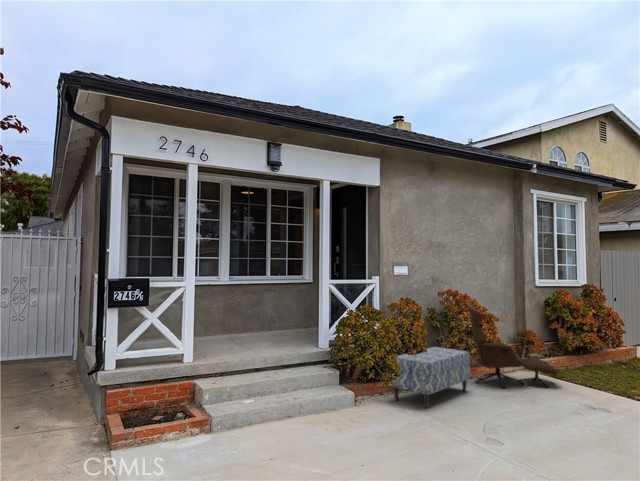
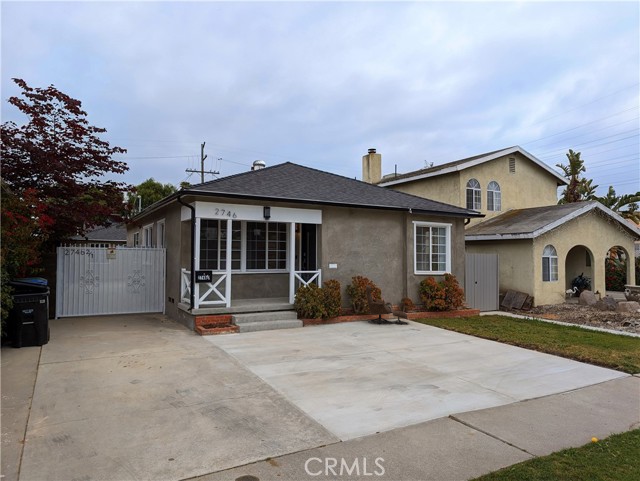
bench: present [391,347,470,408] -> none [320,304,361,329]

